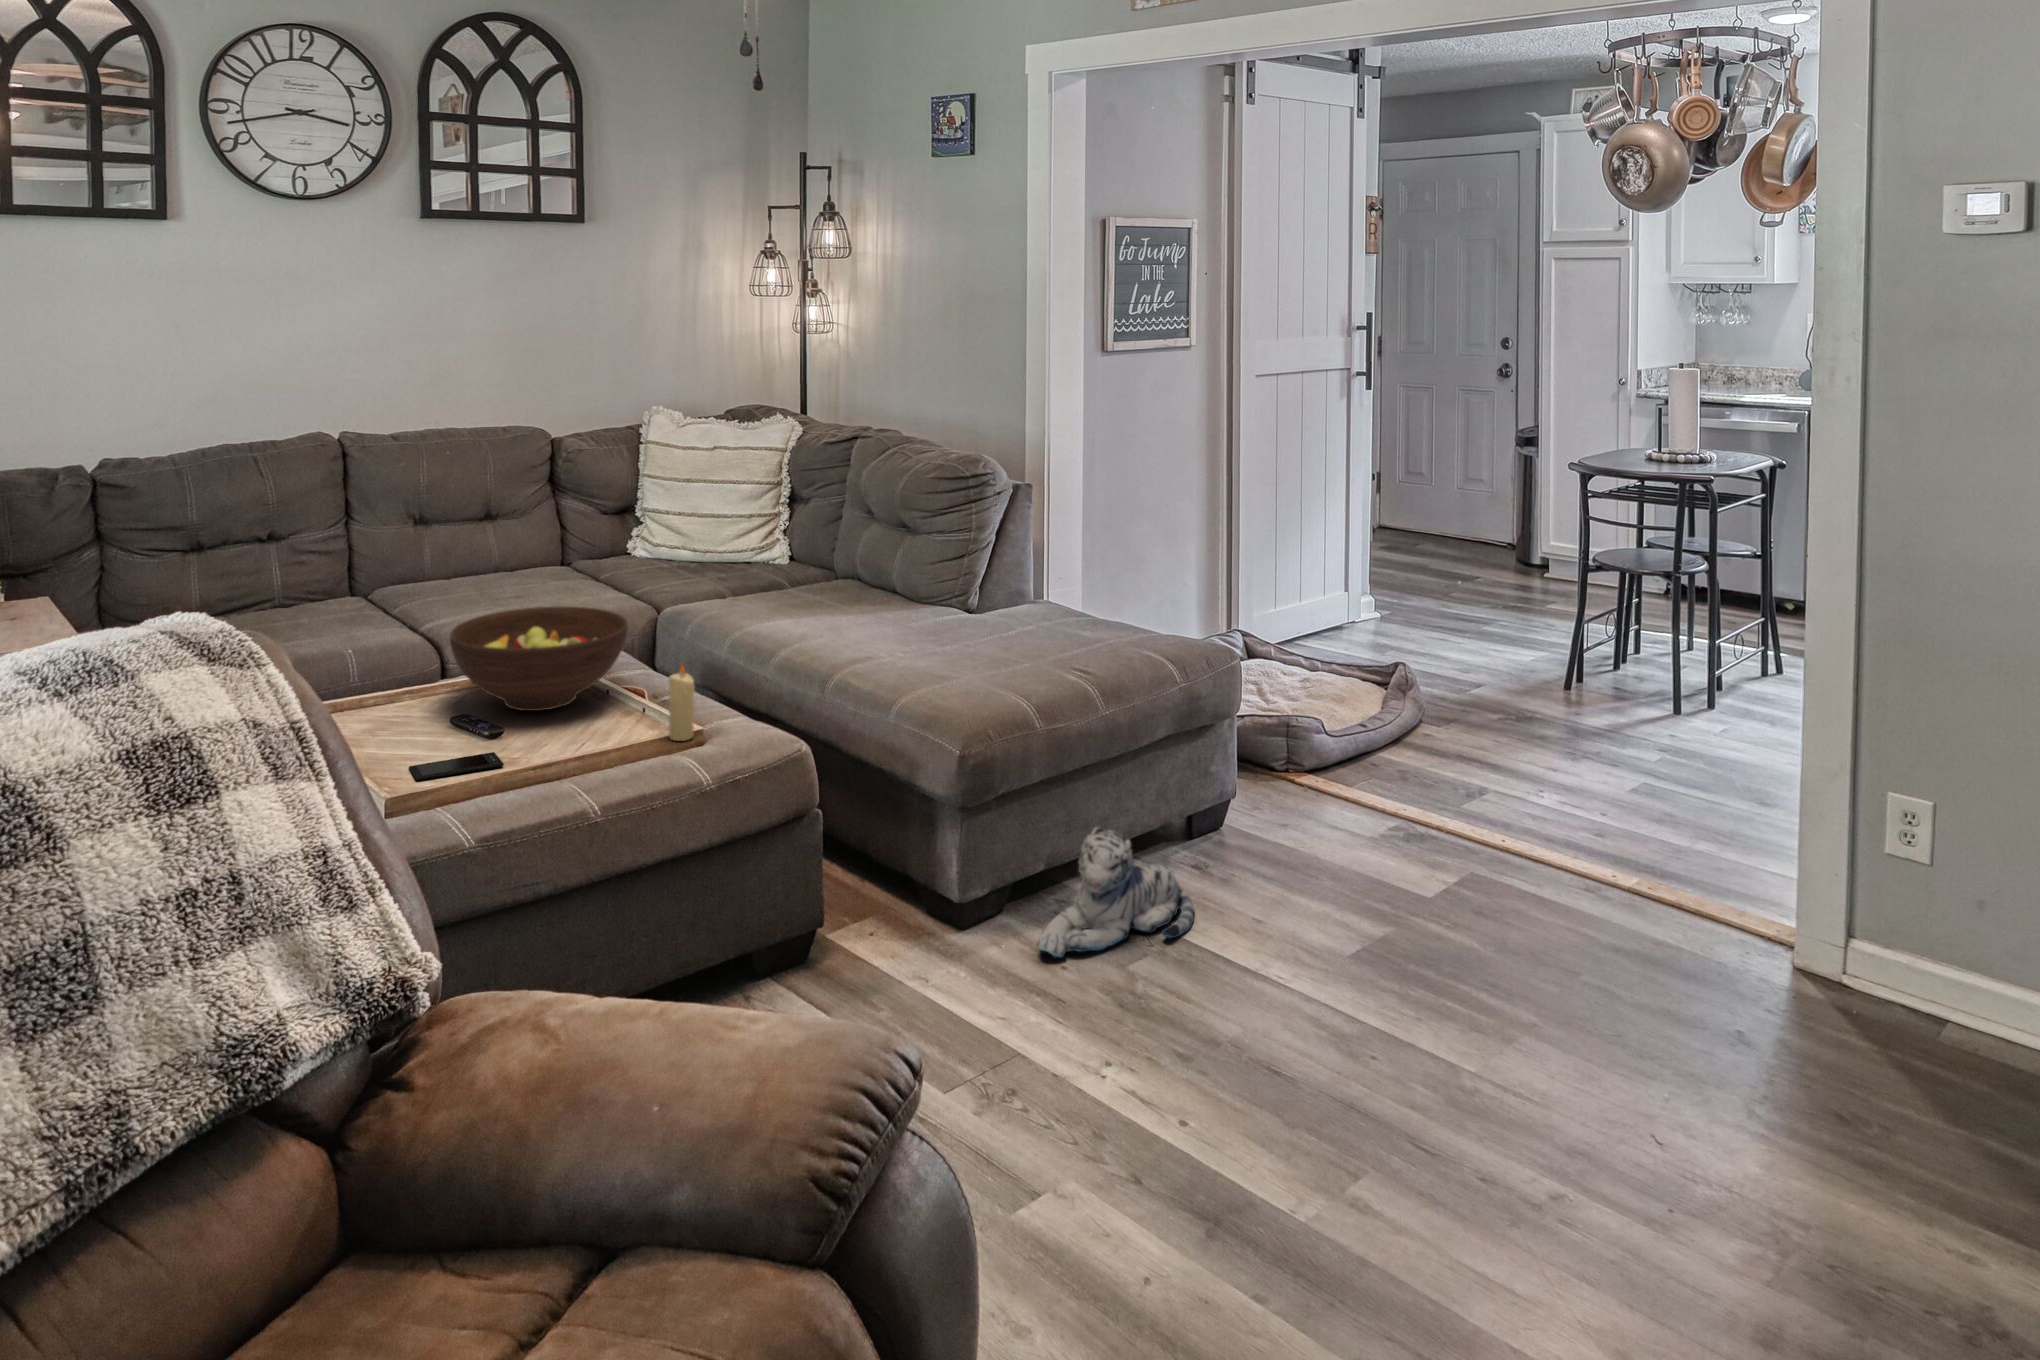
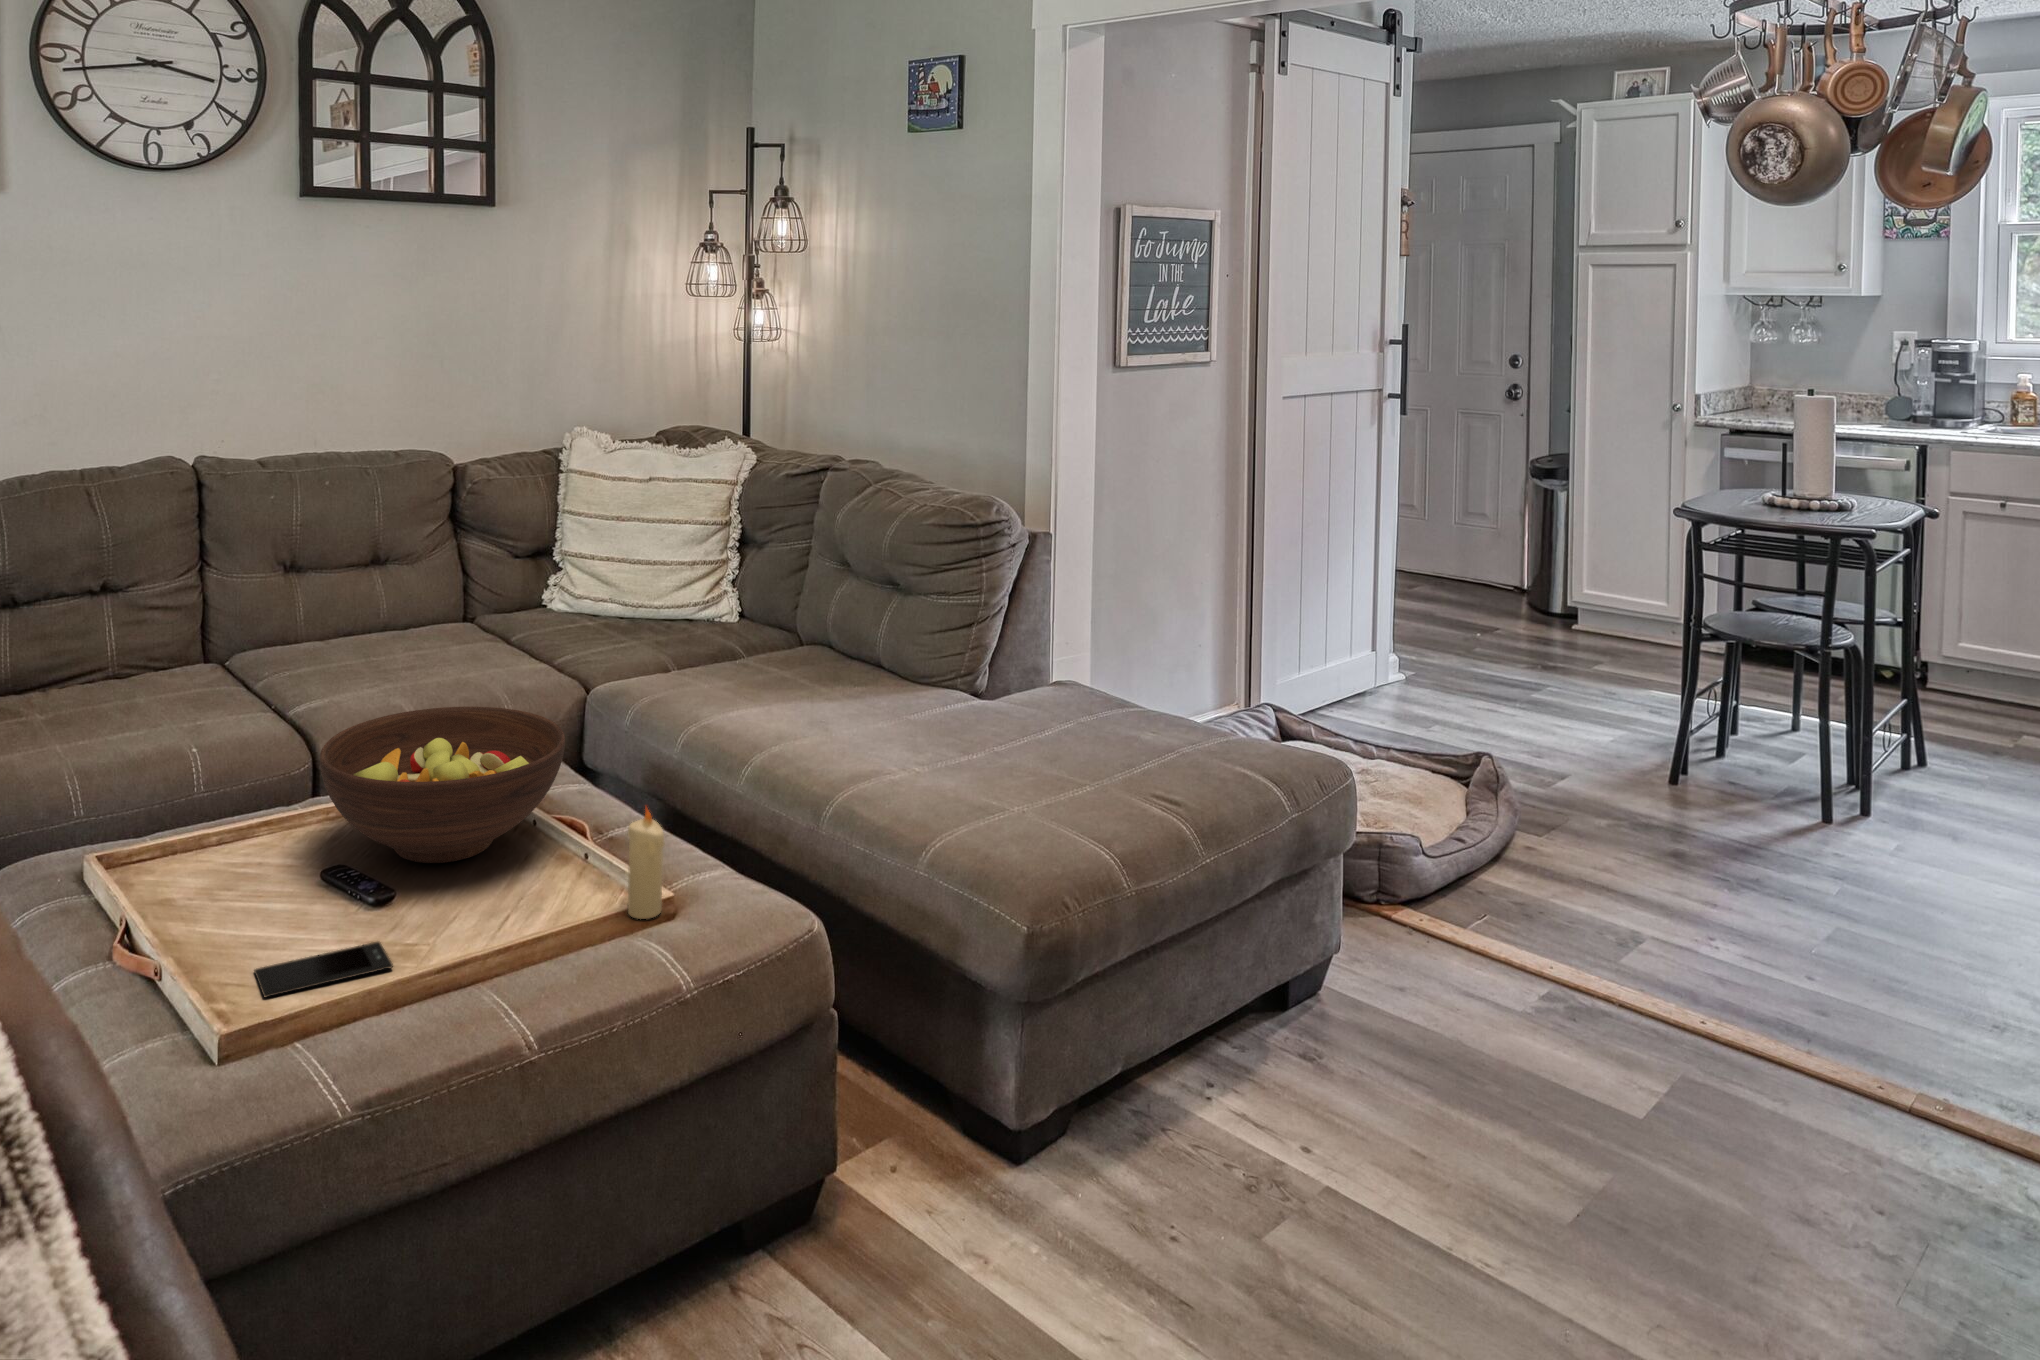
plush toy: present [1038,827,1194,958] -> none [1137,1030,1339,1228]

